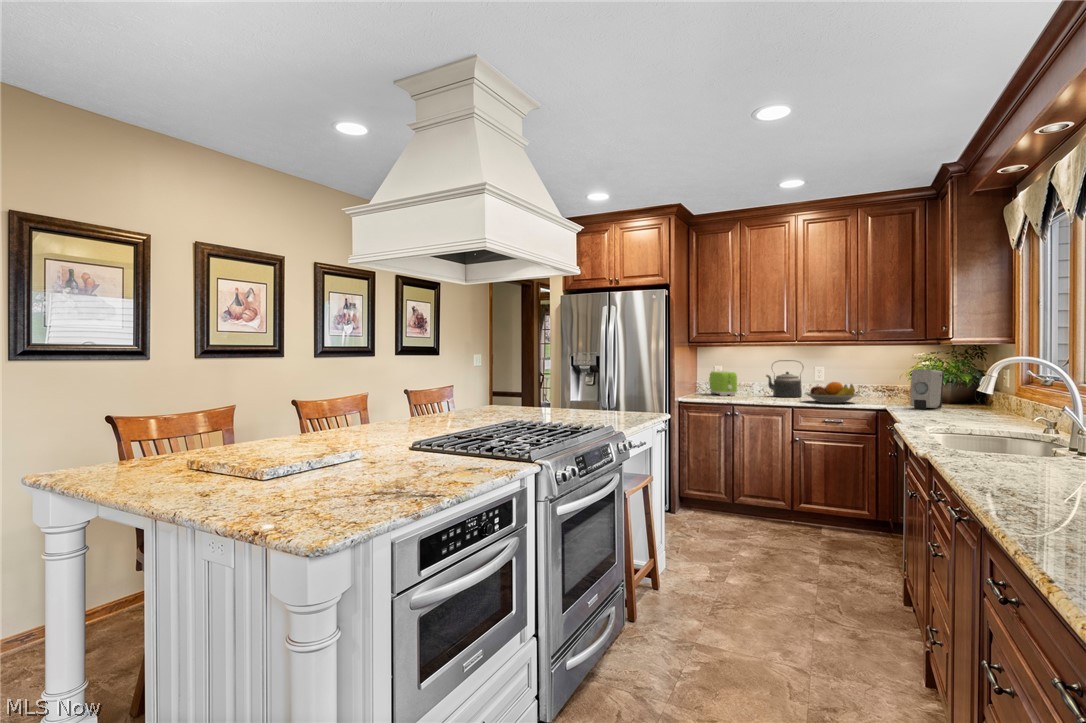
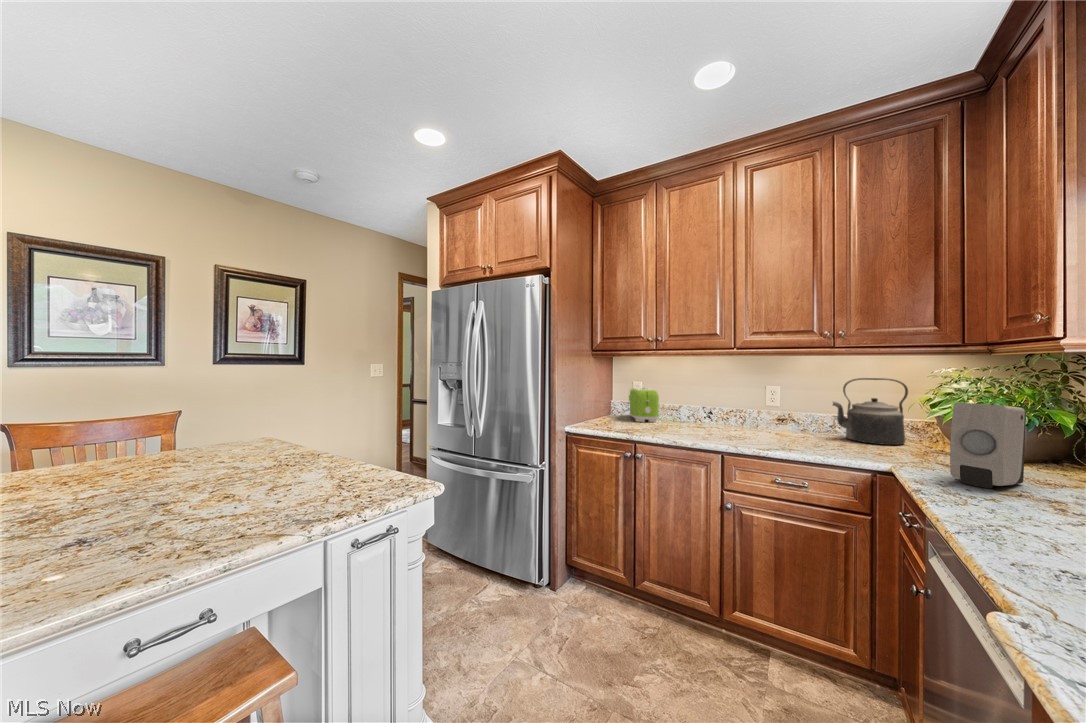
kettle: present [766,360,802,397] -> present [833,378,908,445]
fruit bowl: present [805,382,858,403] -> none [743,415,837,451]

